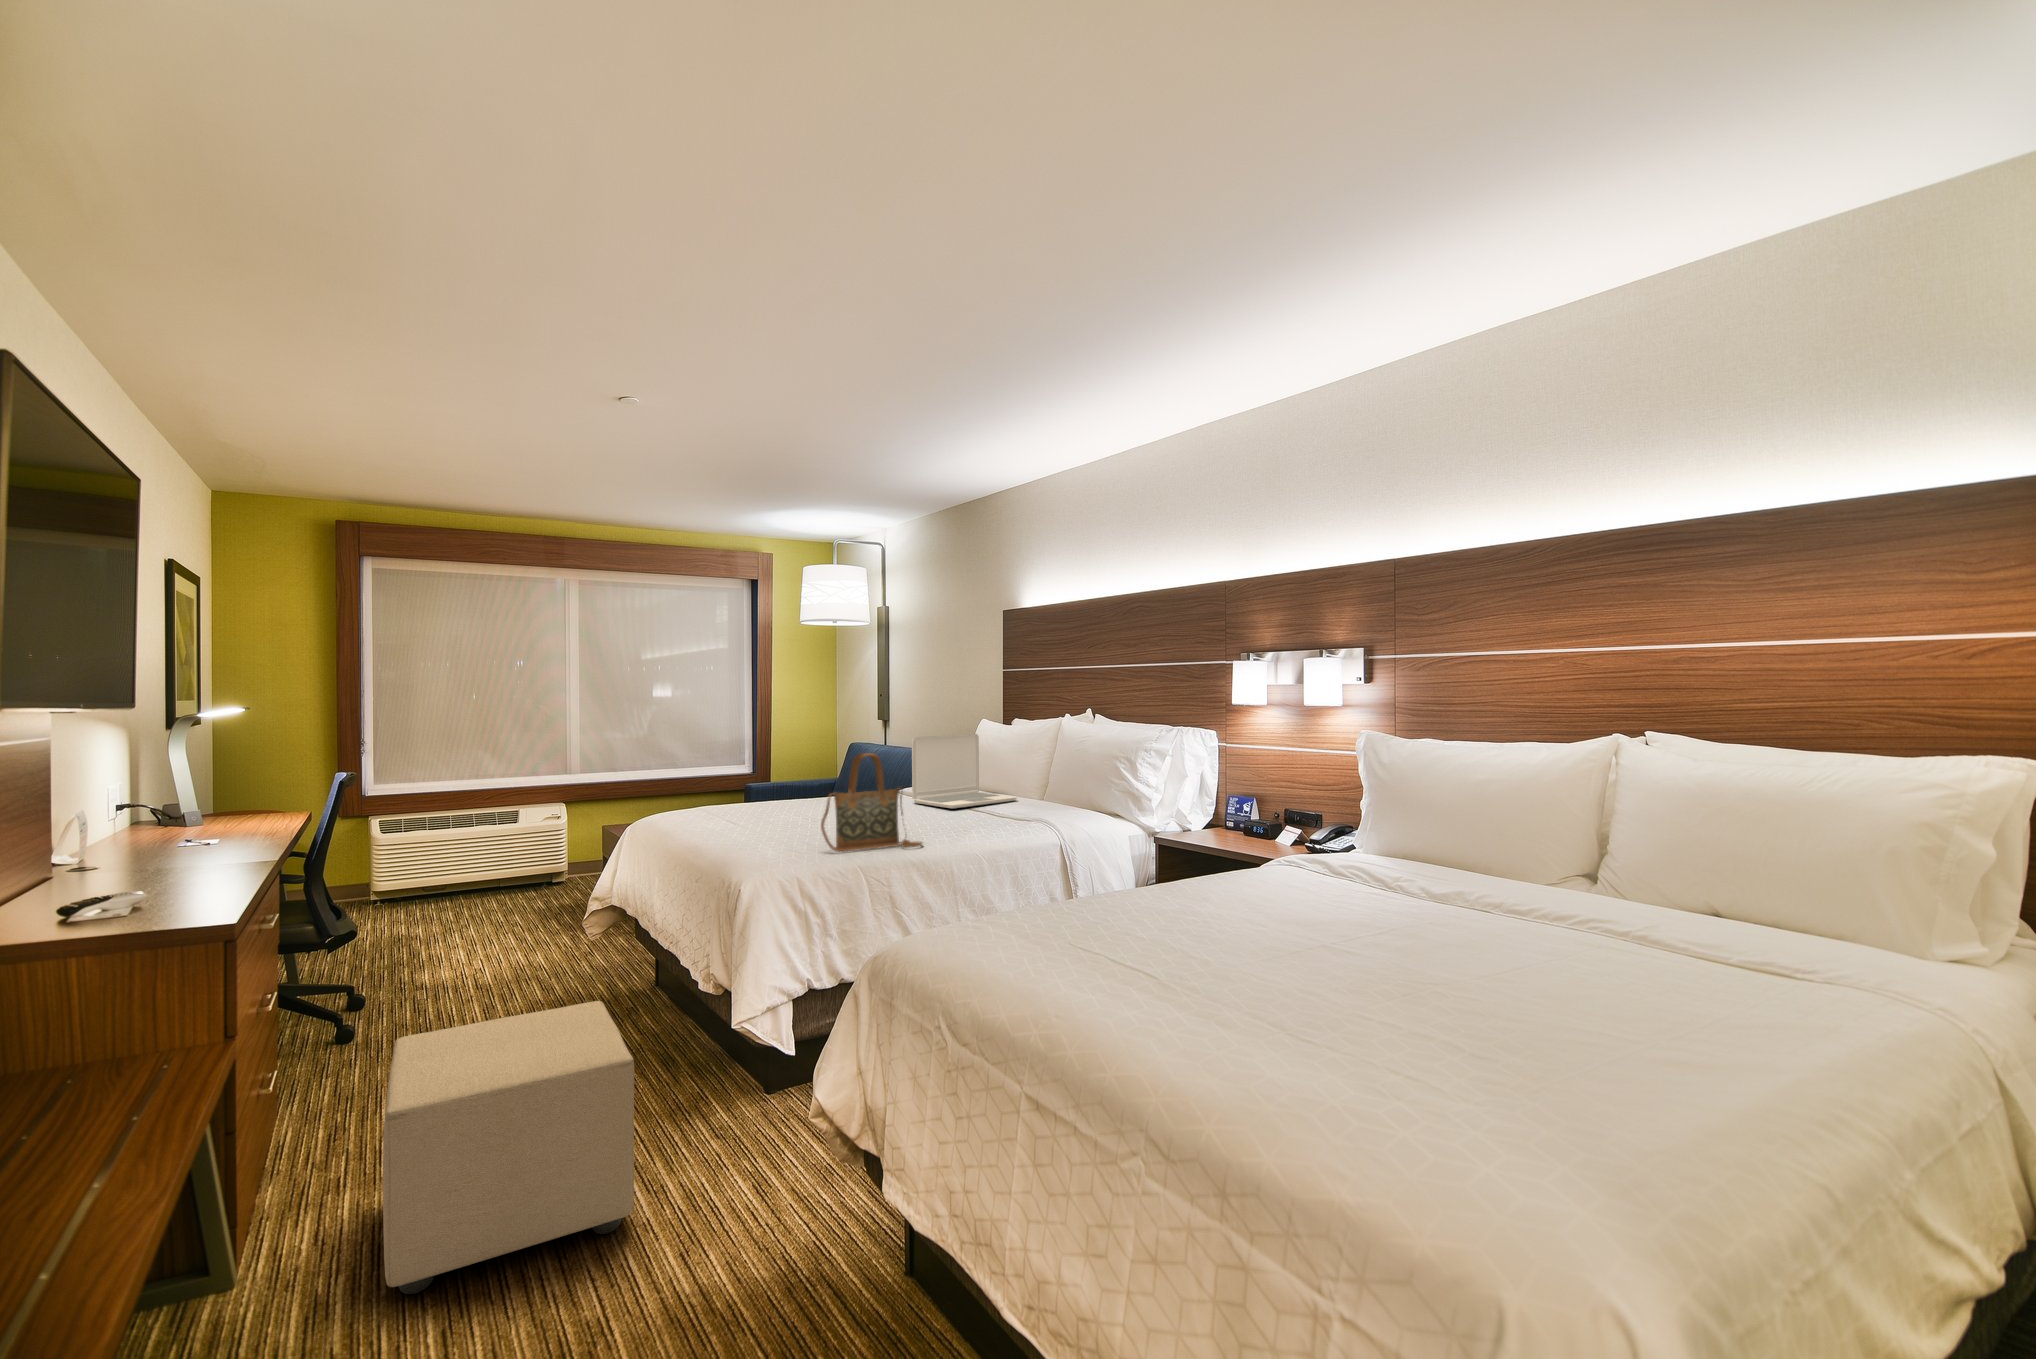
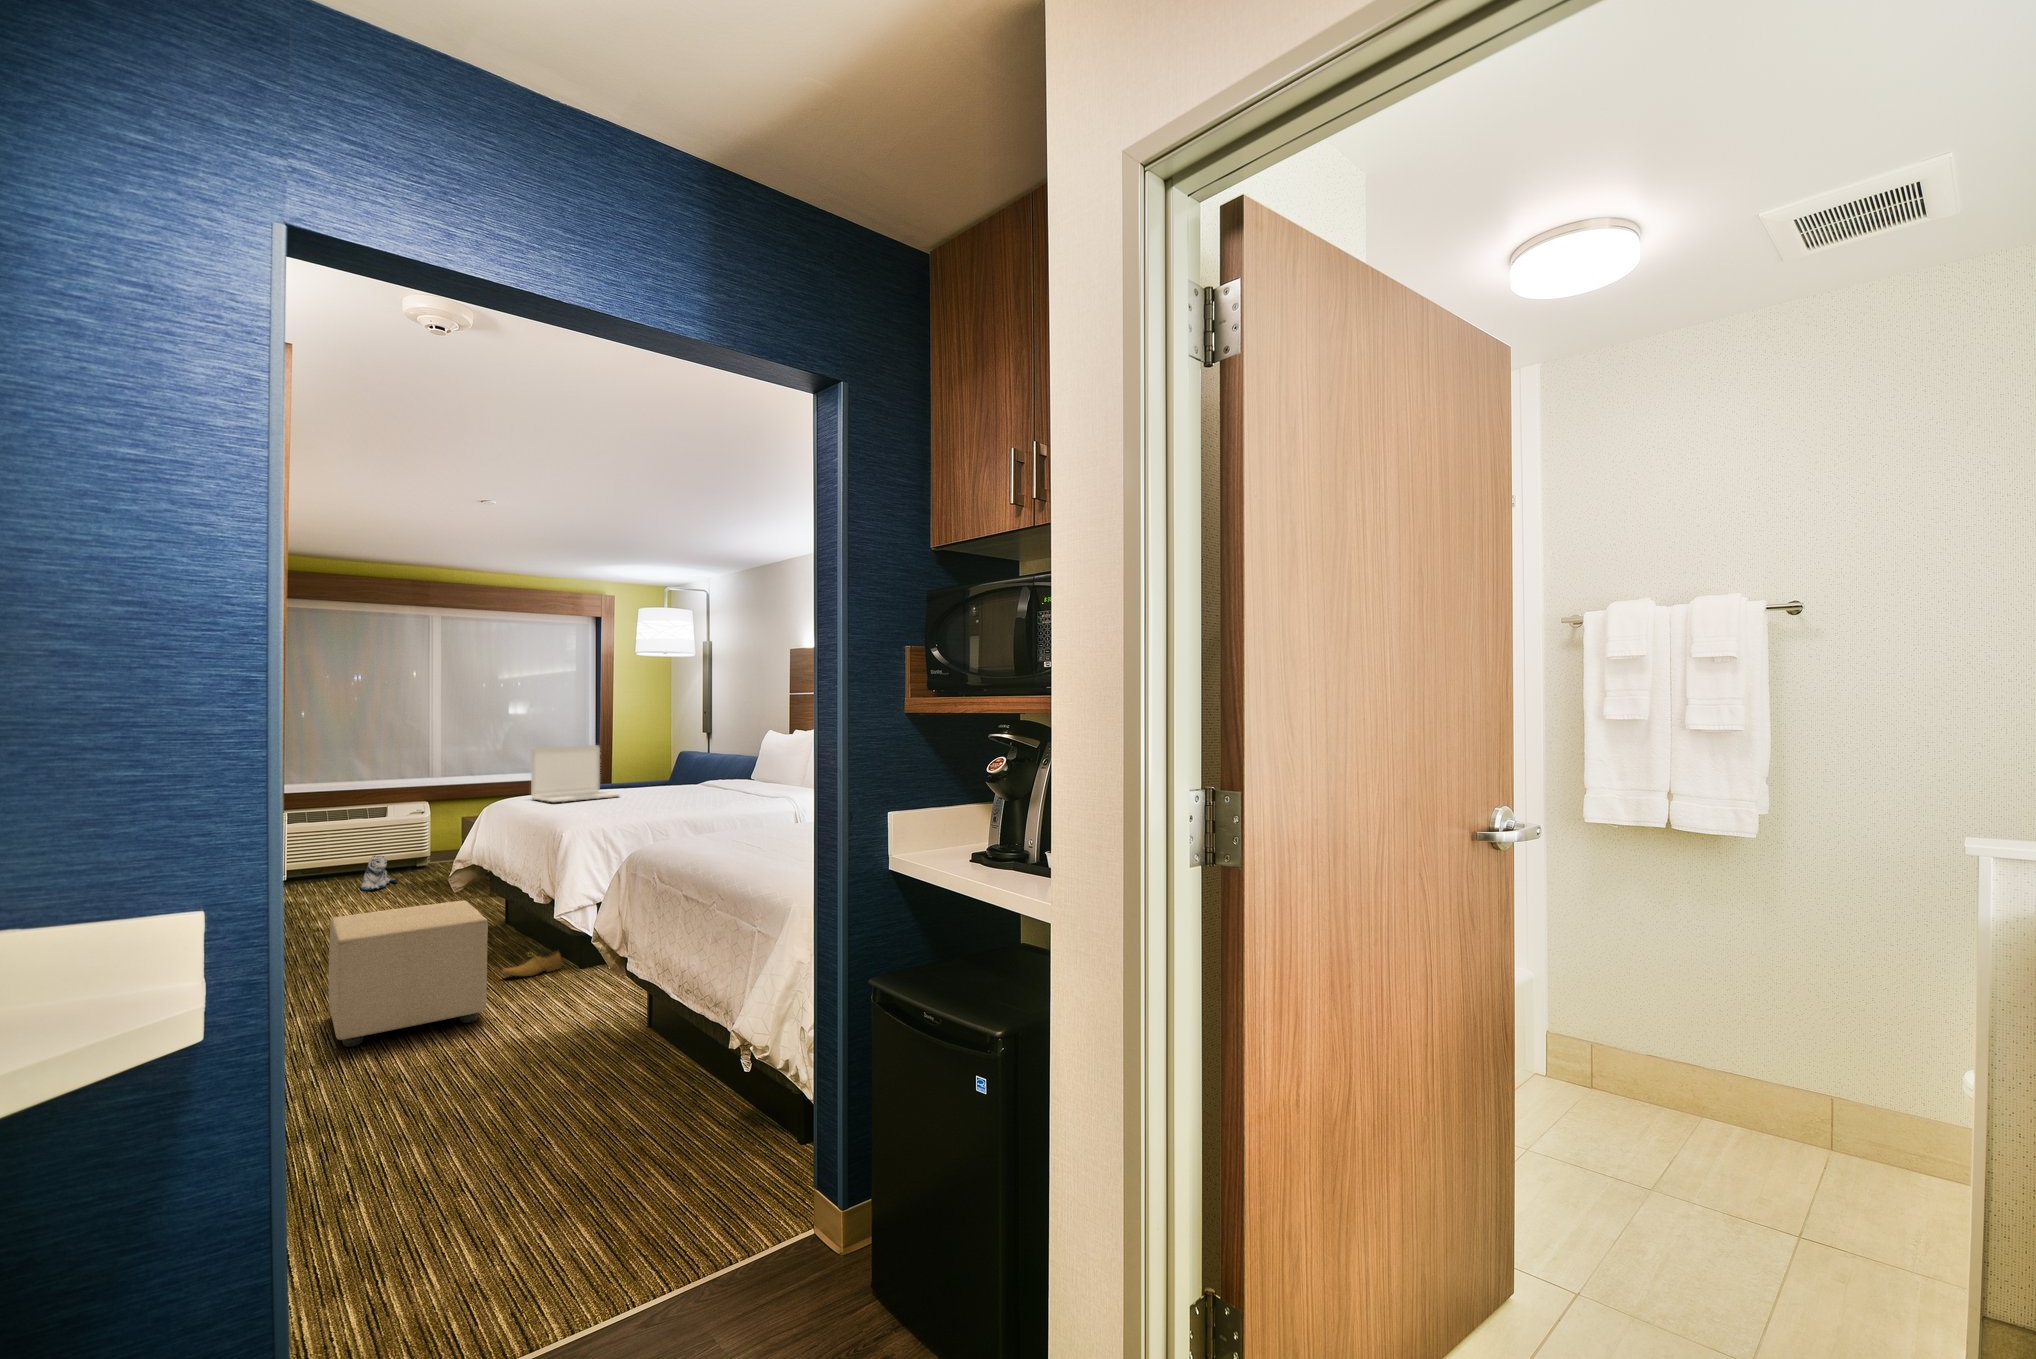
laptop: present [912,734,1017,809] -> present [531,745,619,802]
handbag: present [821,753,922,852] -> none [622,748,695,813]
plush toy: none [484,875,529,920] -> present [361,856,398,891]
shoe: none [655,1064,740,1109] -> present [502,951,562,976]

